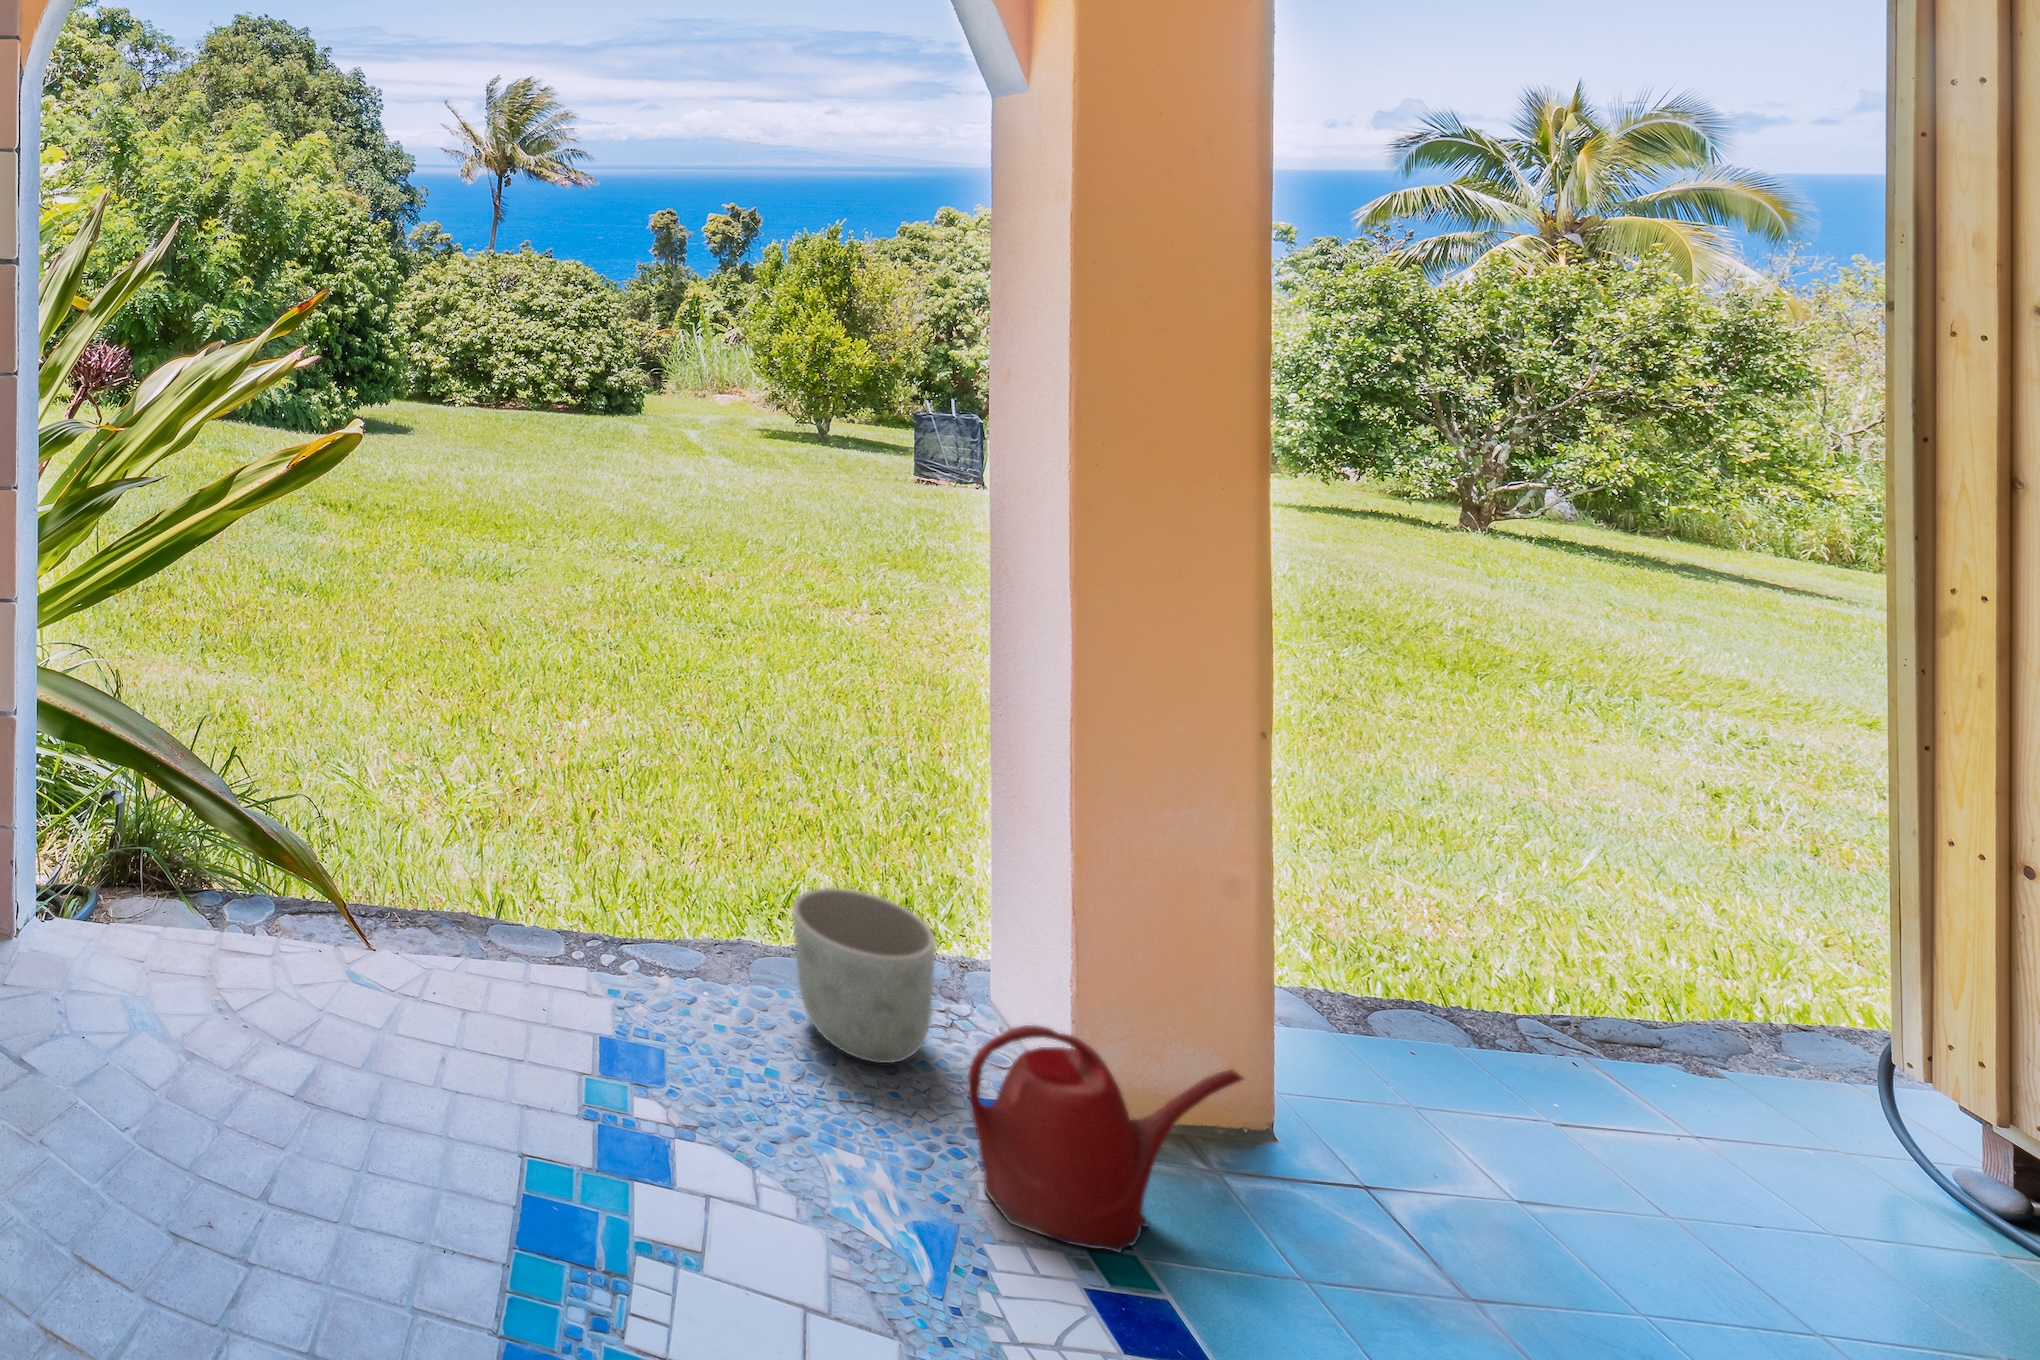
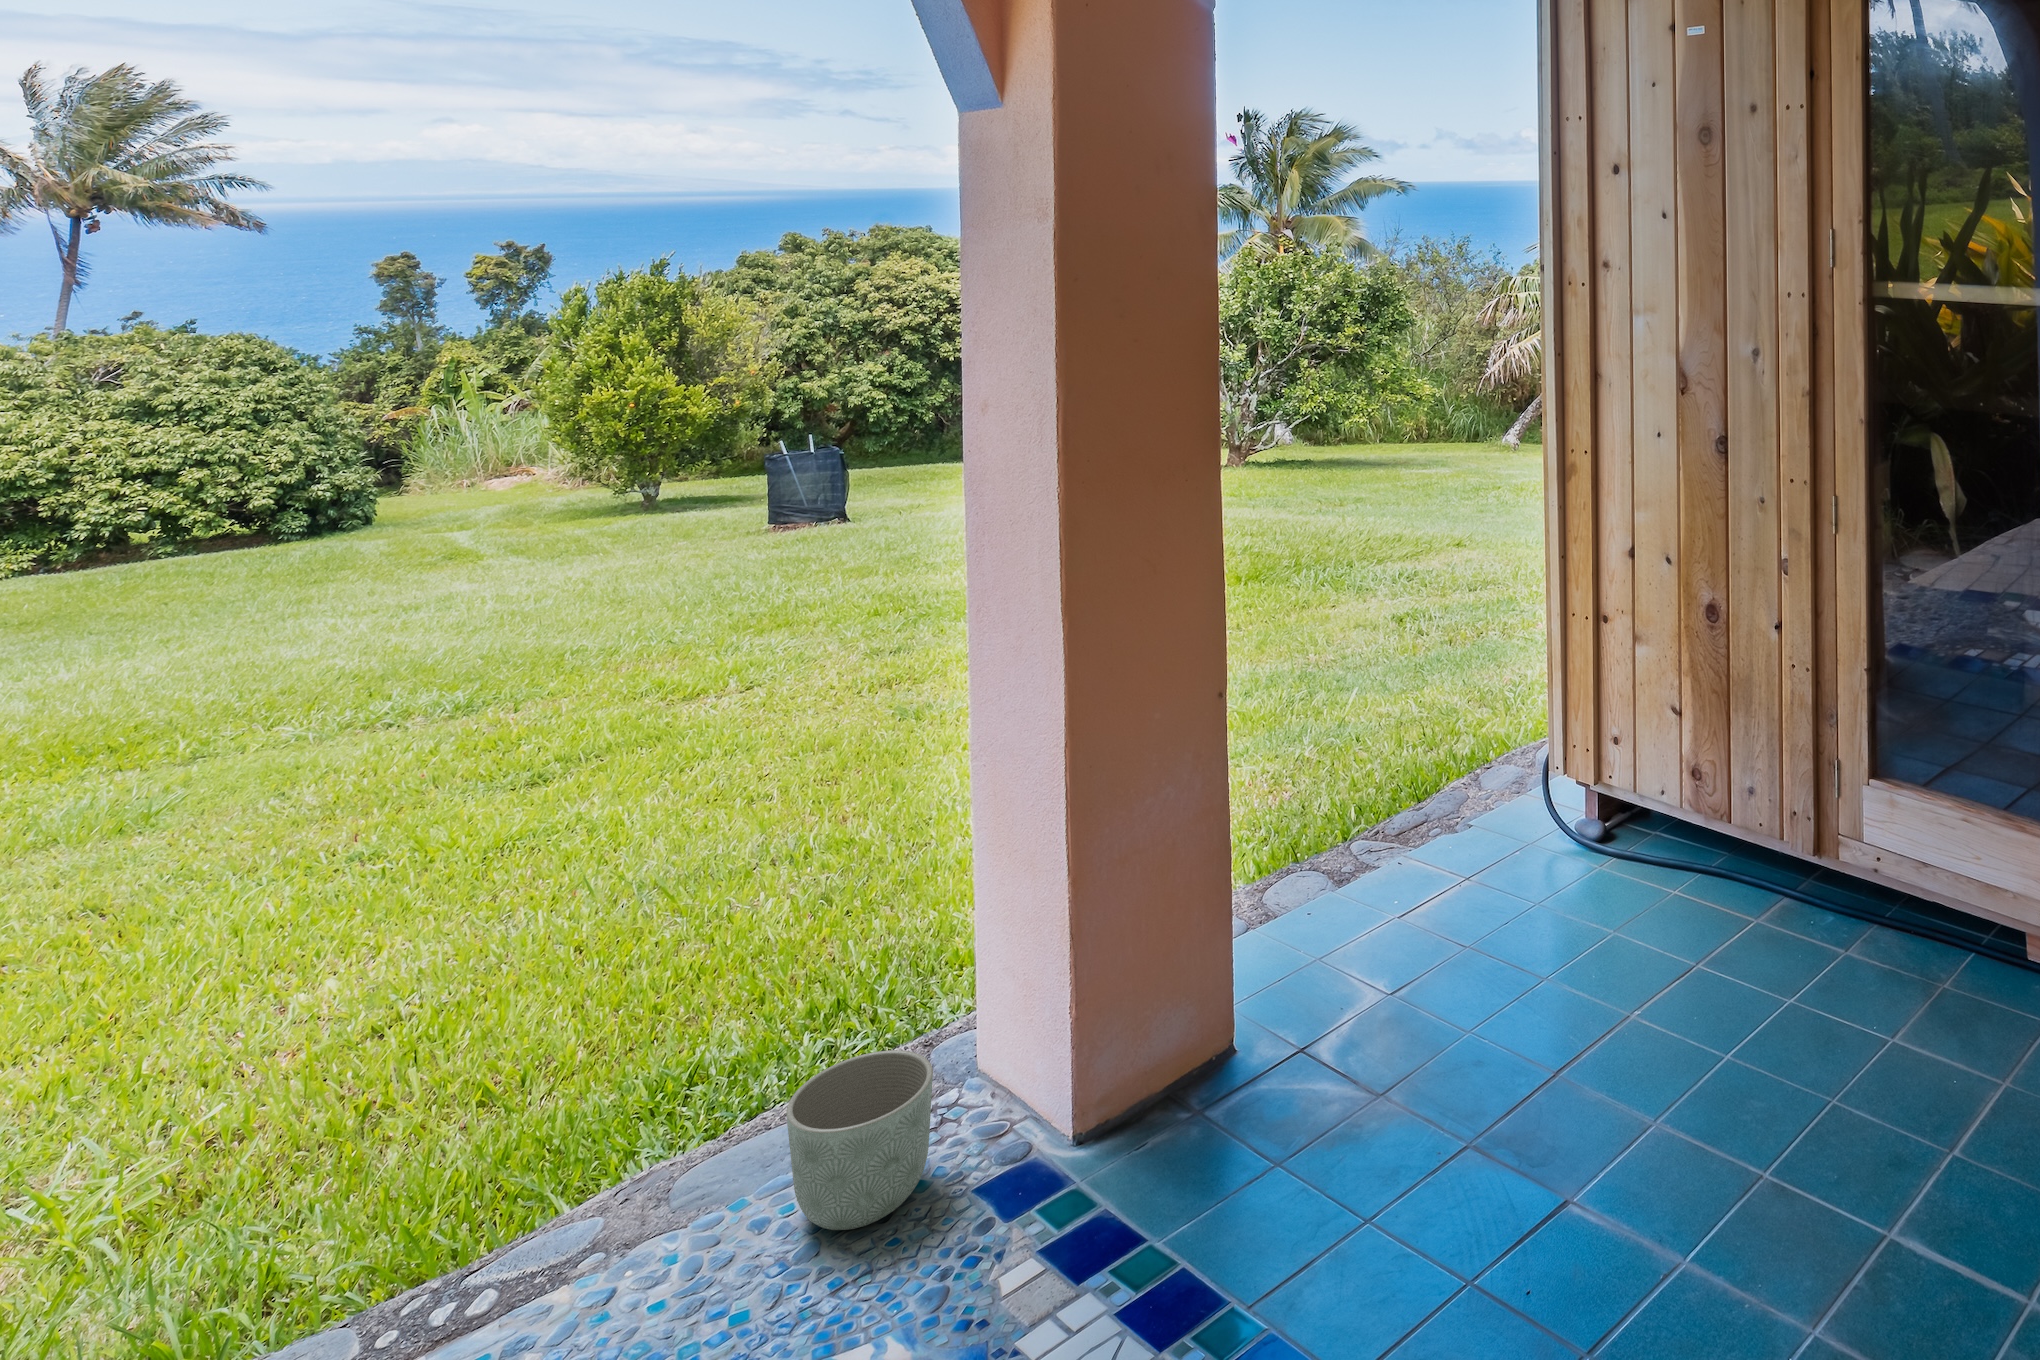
watering can: present [968,1025,1243,1252] -> none [986,1038,1180,1282]

